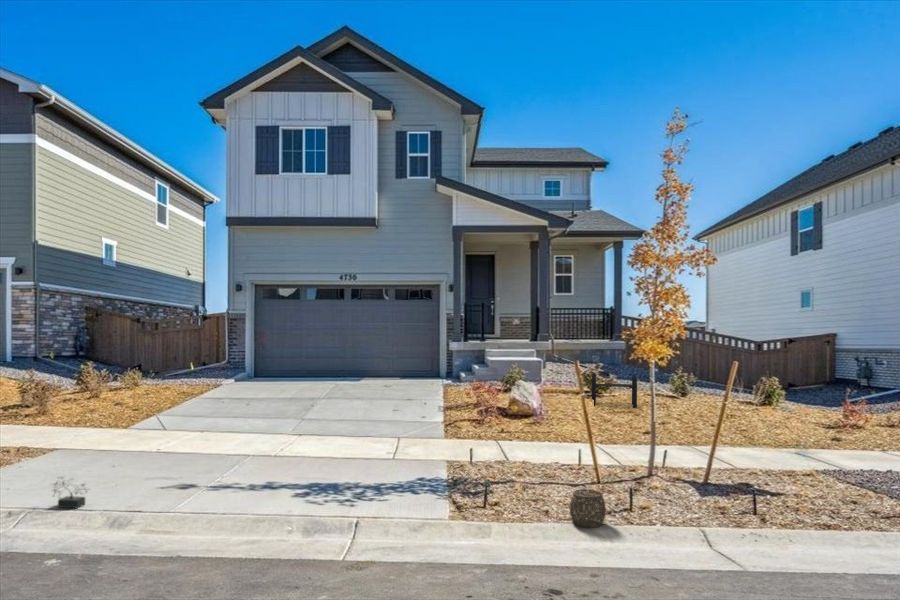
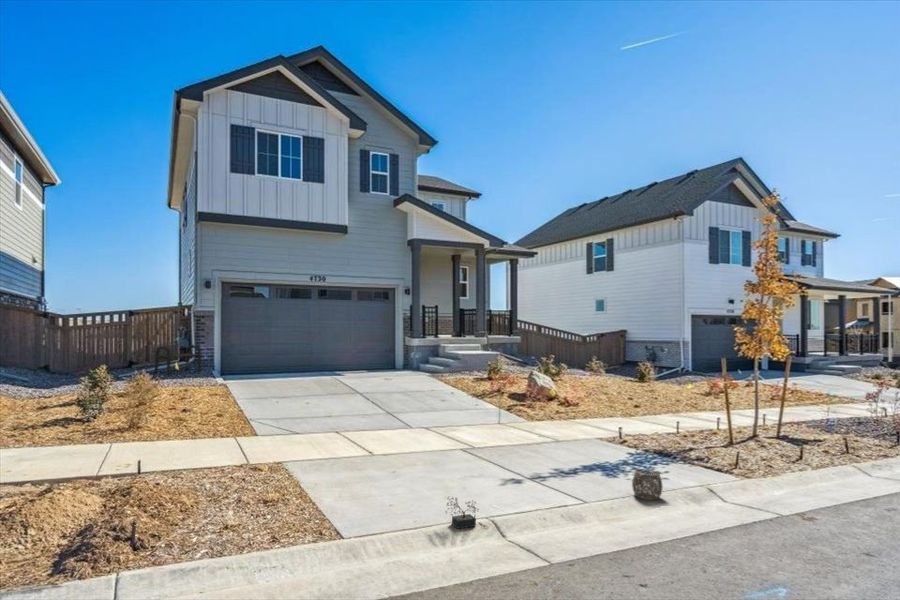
bench: present [591,373,637,408] -> present [155,345,201,374]
woven basket: present [570,489,606,528] -> present [632,469,662,500]

